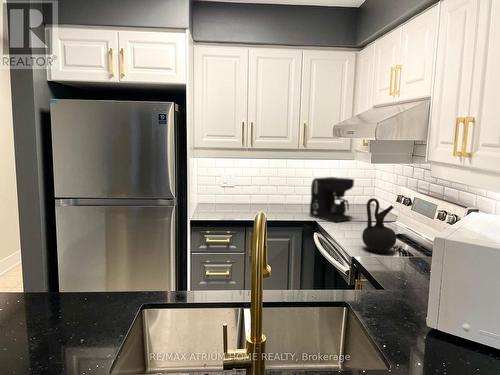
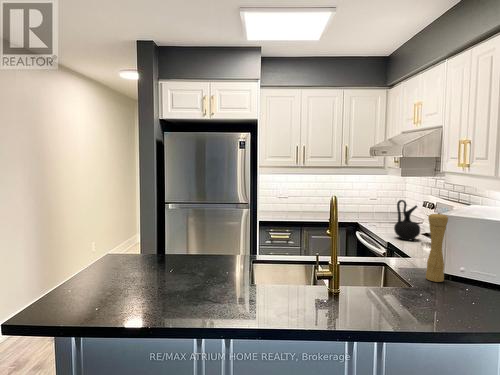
coffee maker: present [310,177,354,222] -> none [352,189,388,223]
pepper mill: none [415,241,457,356] -> present [426,213,448,282]

